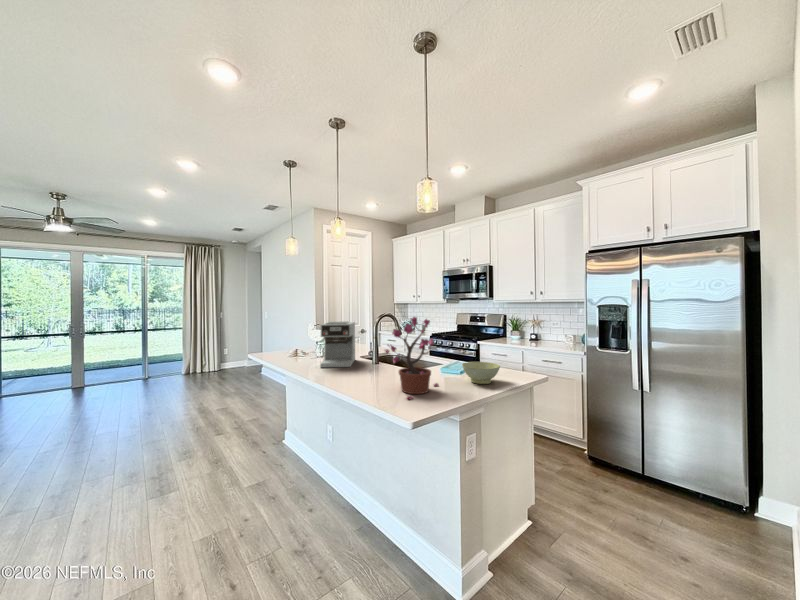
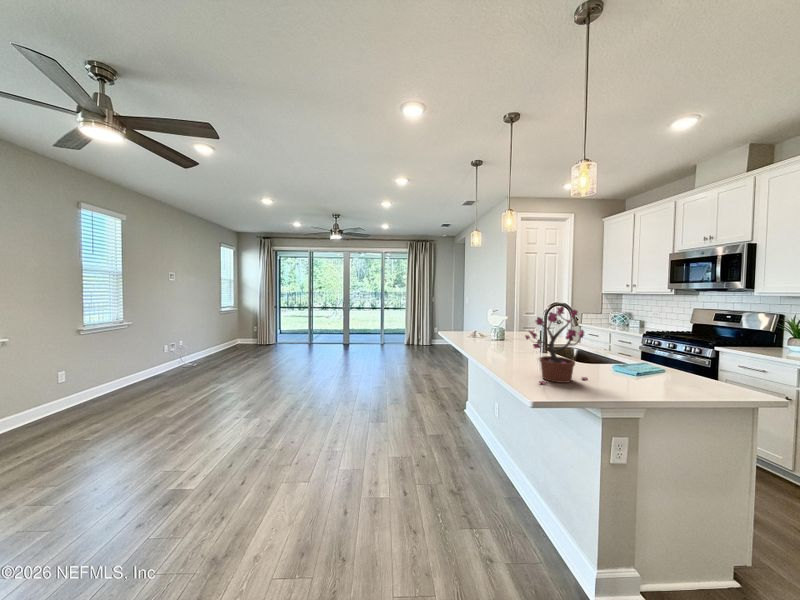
coffee maker: present [320,321,355,368] -> none [486,309,525,352]
bowl: present [462,362,500,384] -> none [622,362,677,389]

